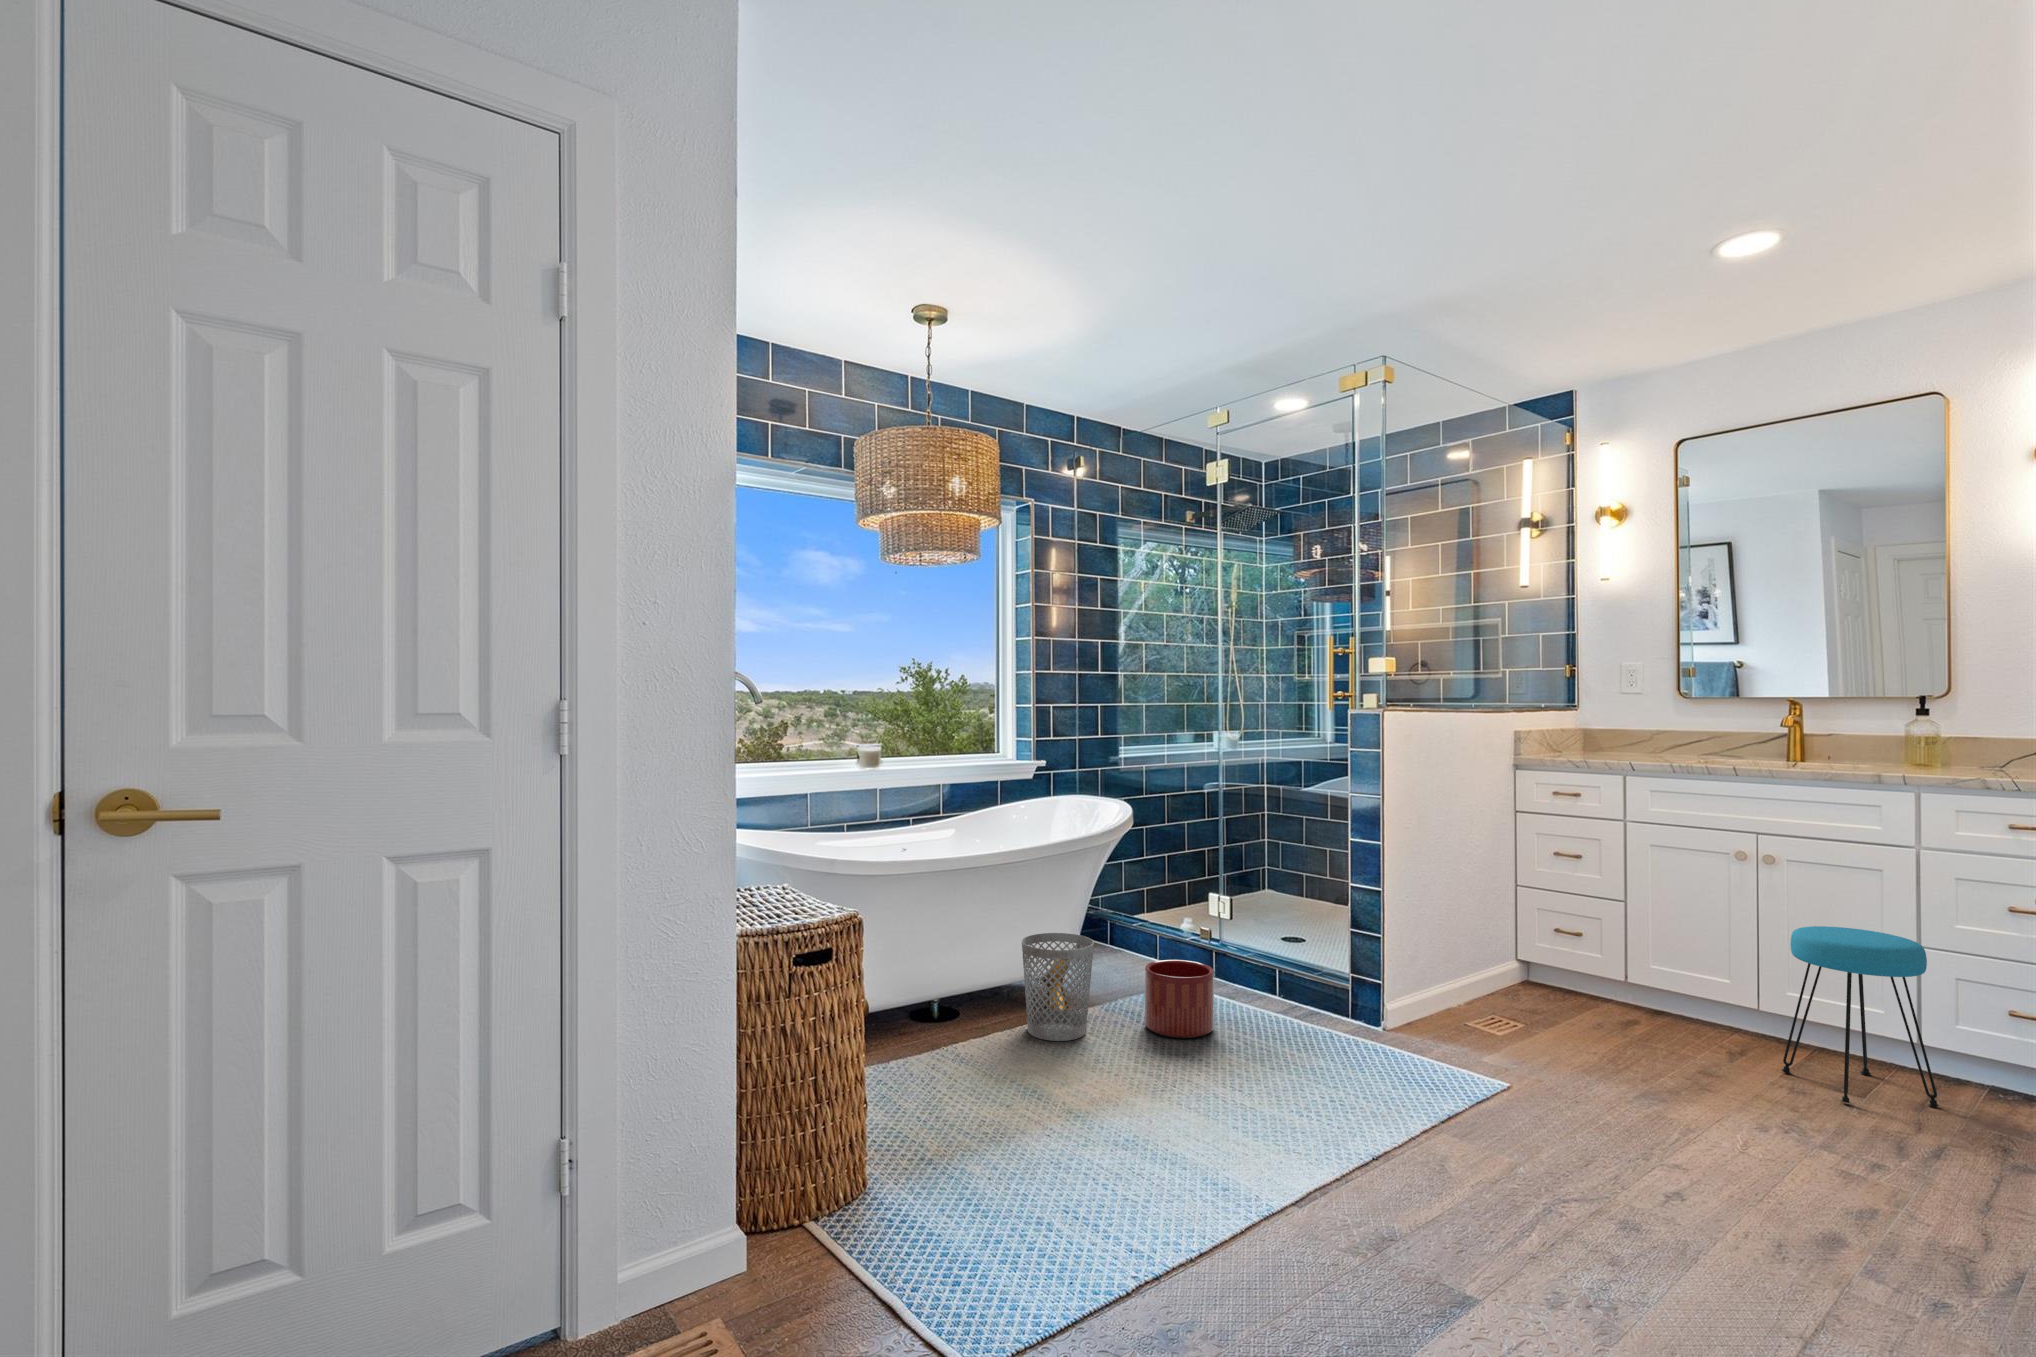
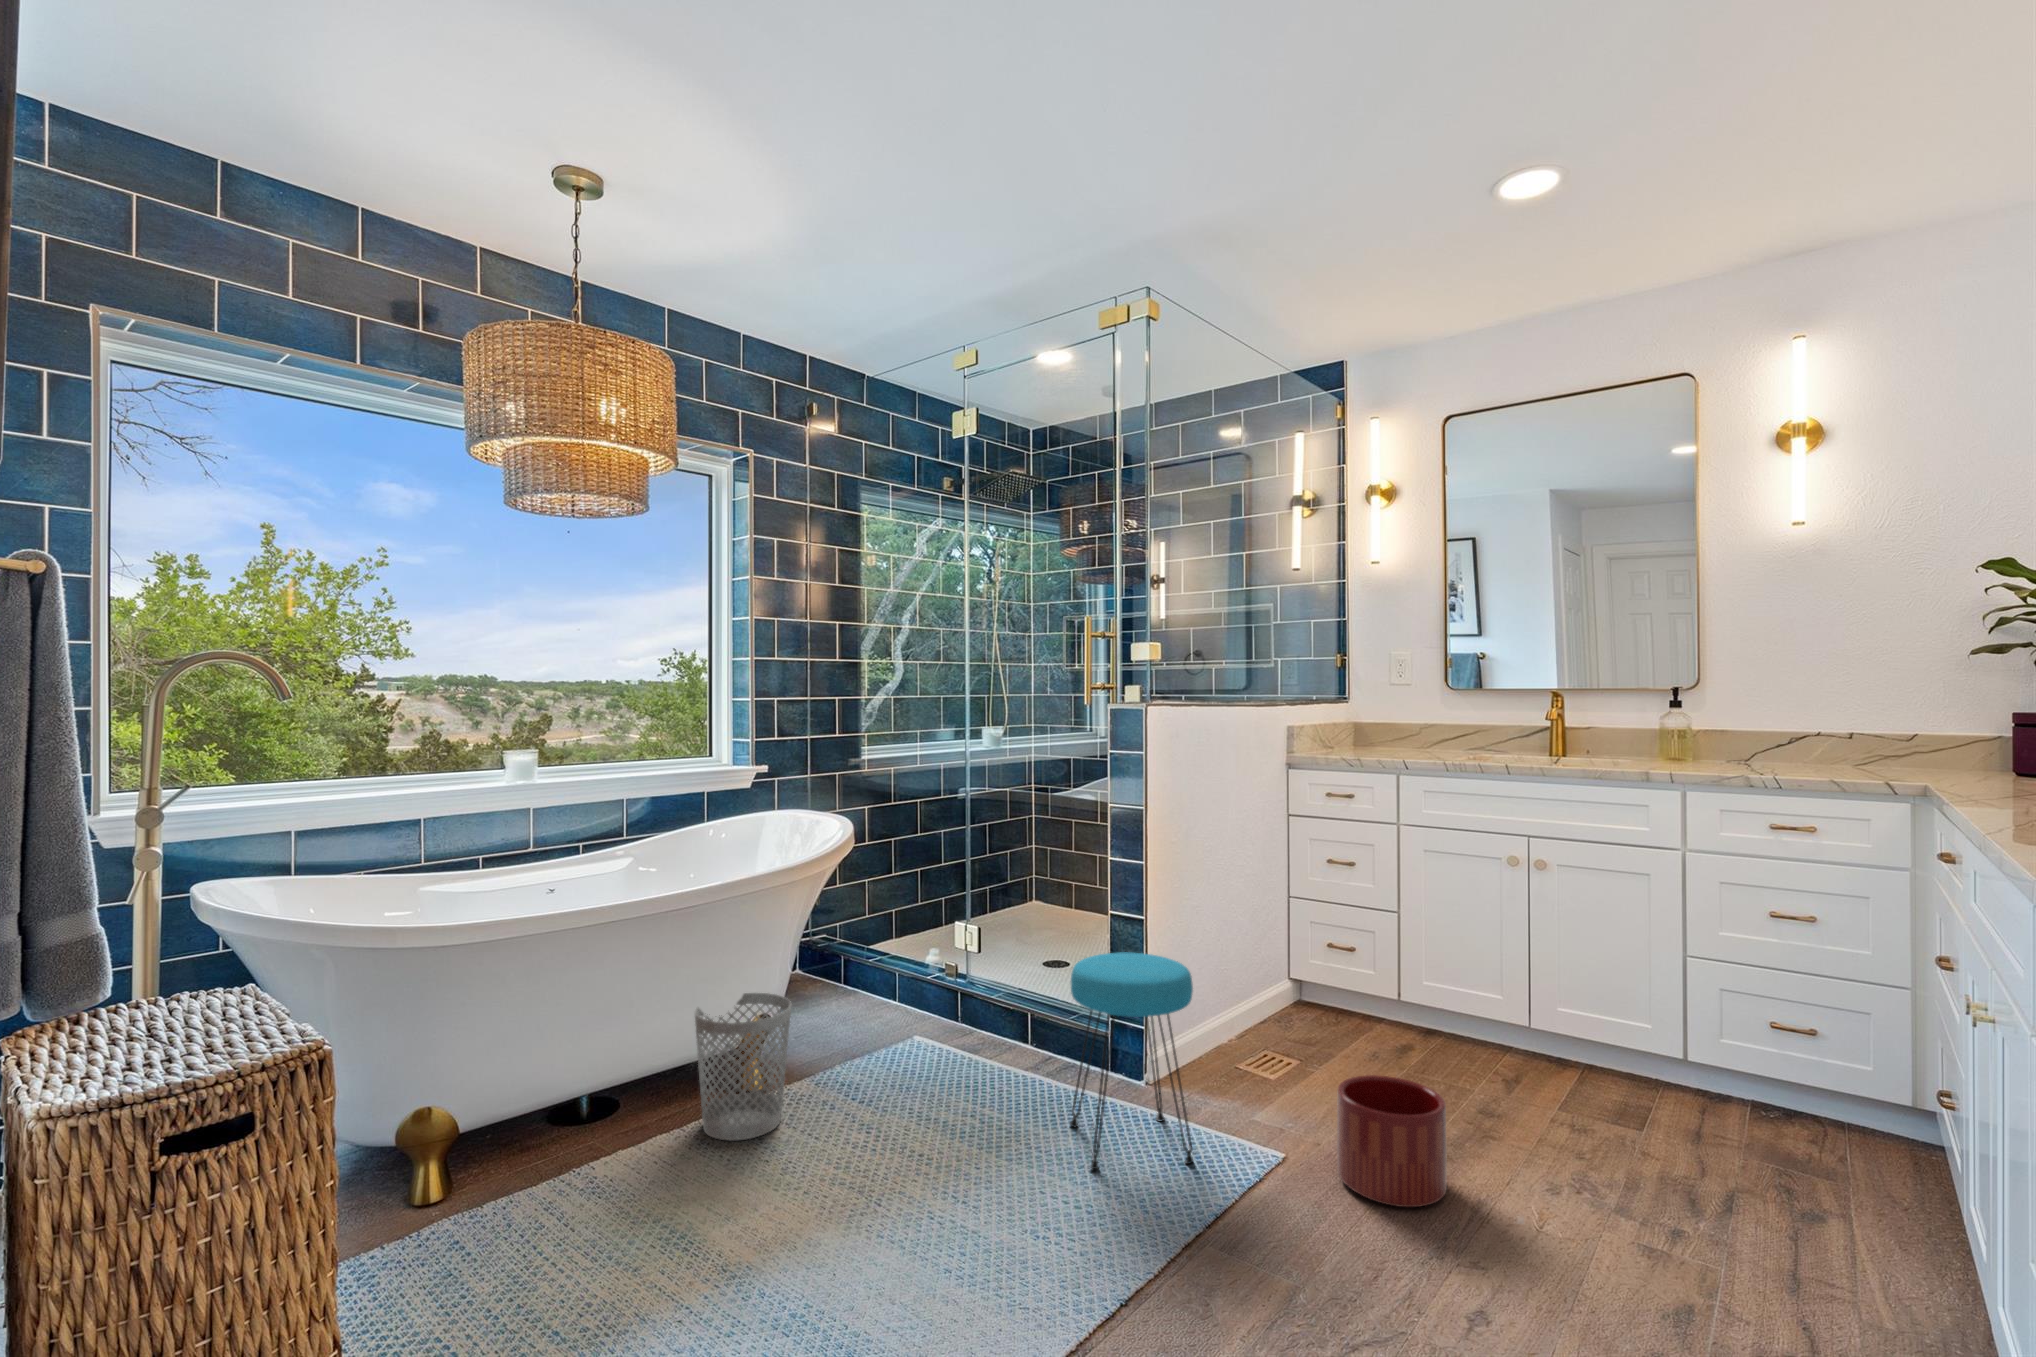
stool: present [1781,926,1939,1106] -> present [1070,953,1194,1169]
planter: present [1145,960,1214,1038] -> present [1337,1075,1447,1207]

